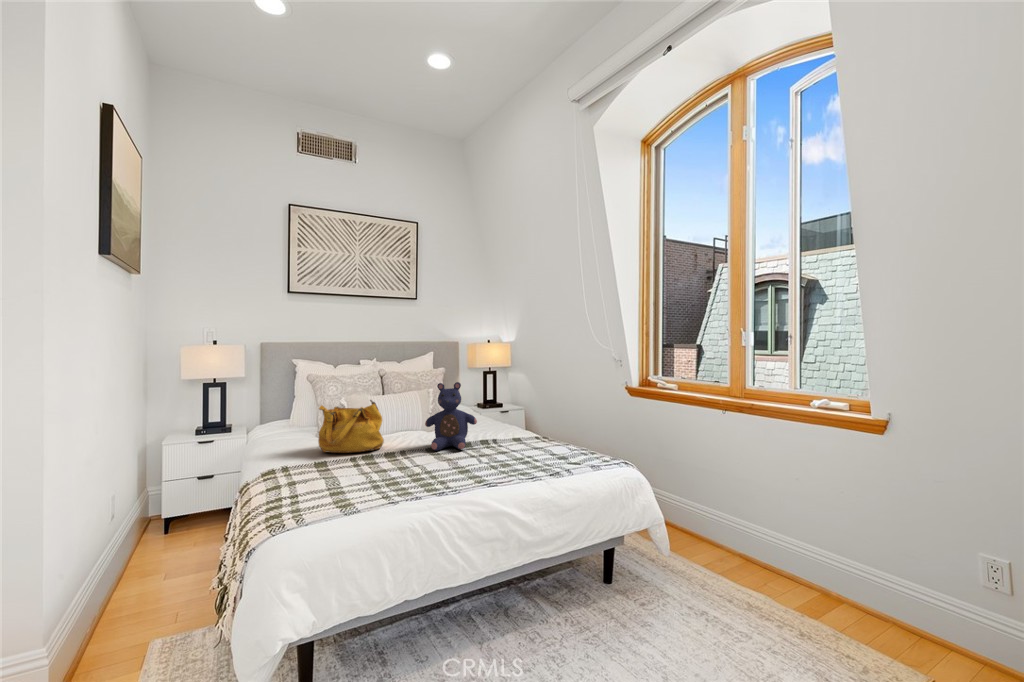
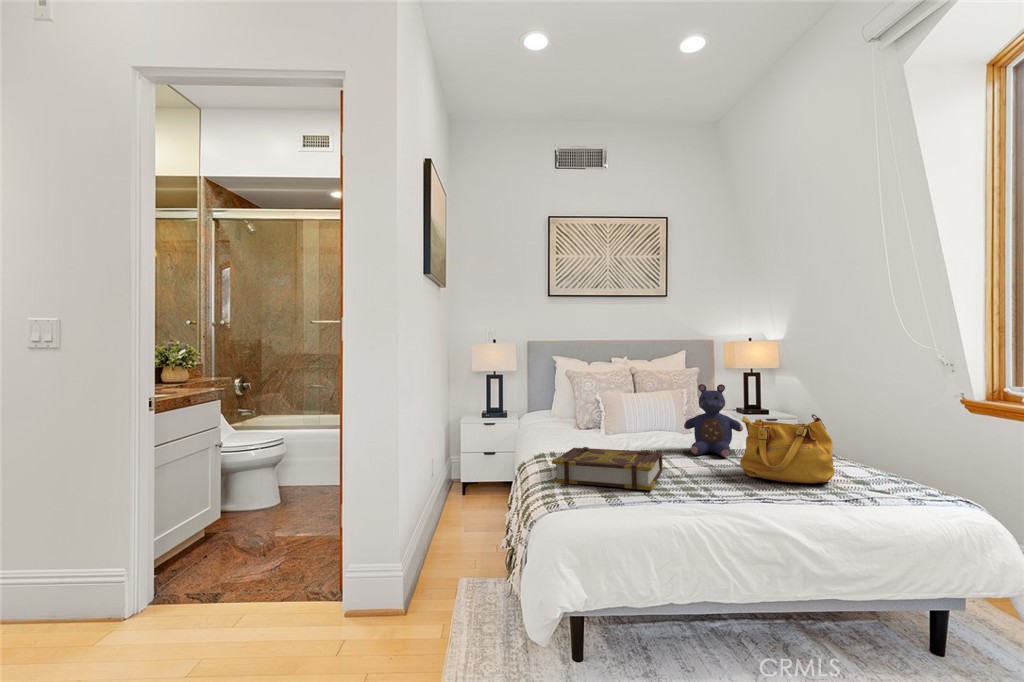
handbag: present [318,400,384,453] -> present [740,414,834,483]
book: none [280,452,402,499] -> present [552,447,663,490]

